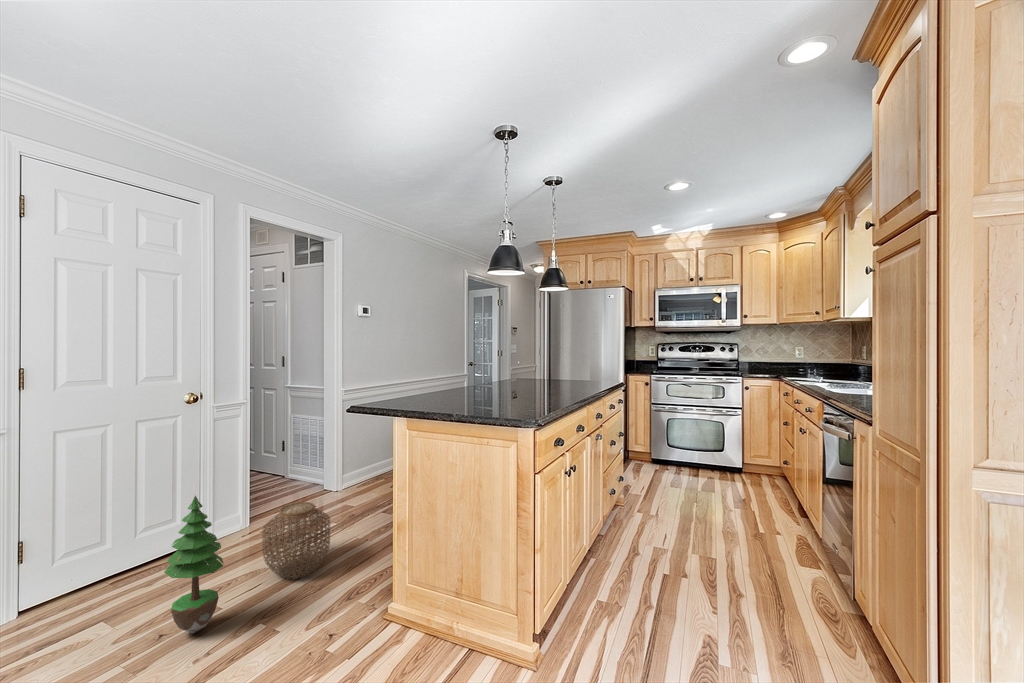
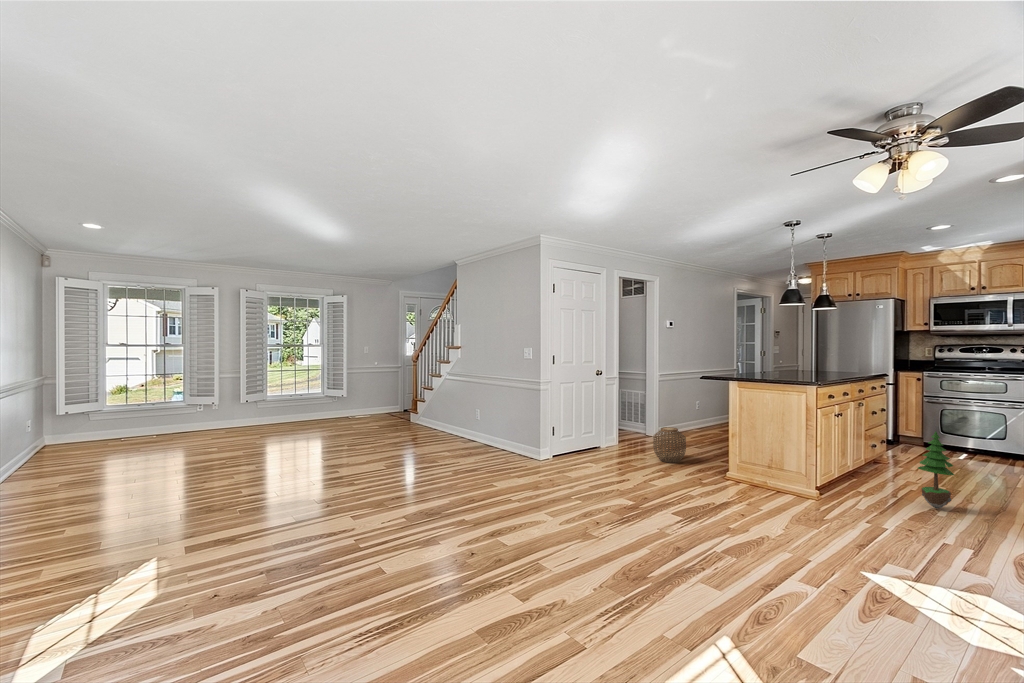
potted tree: present [164,496,224,633] -> present [918,432,954,509]

